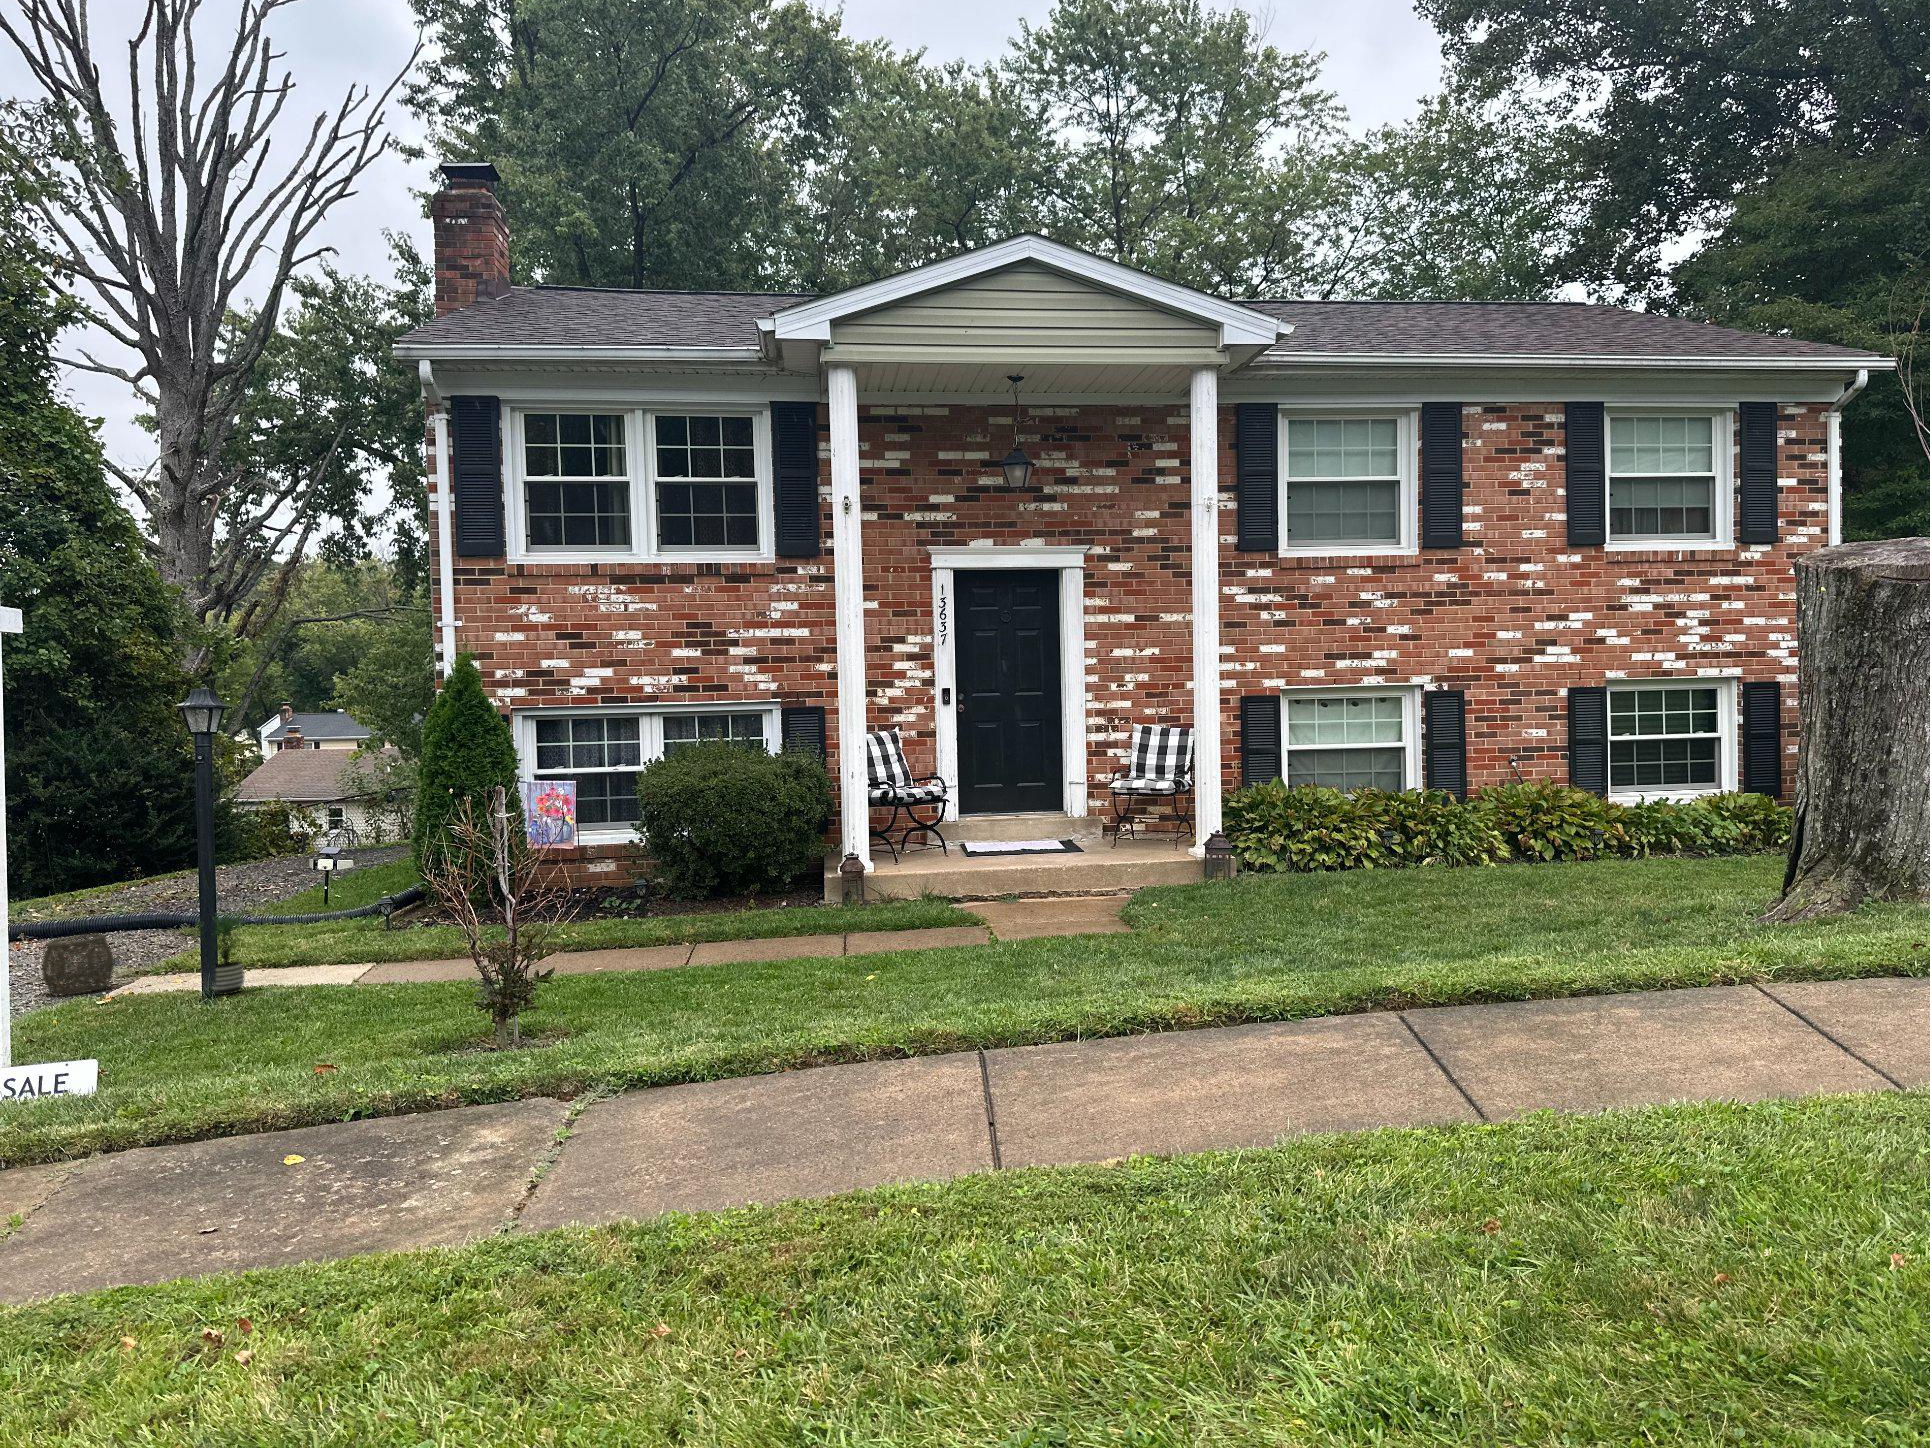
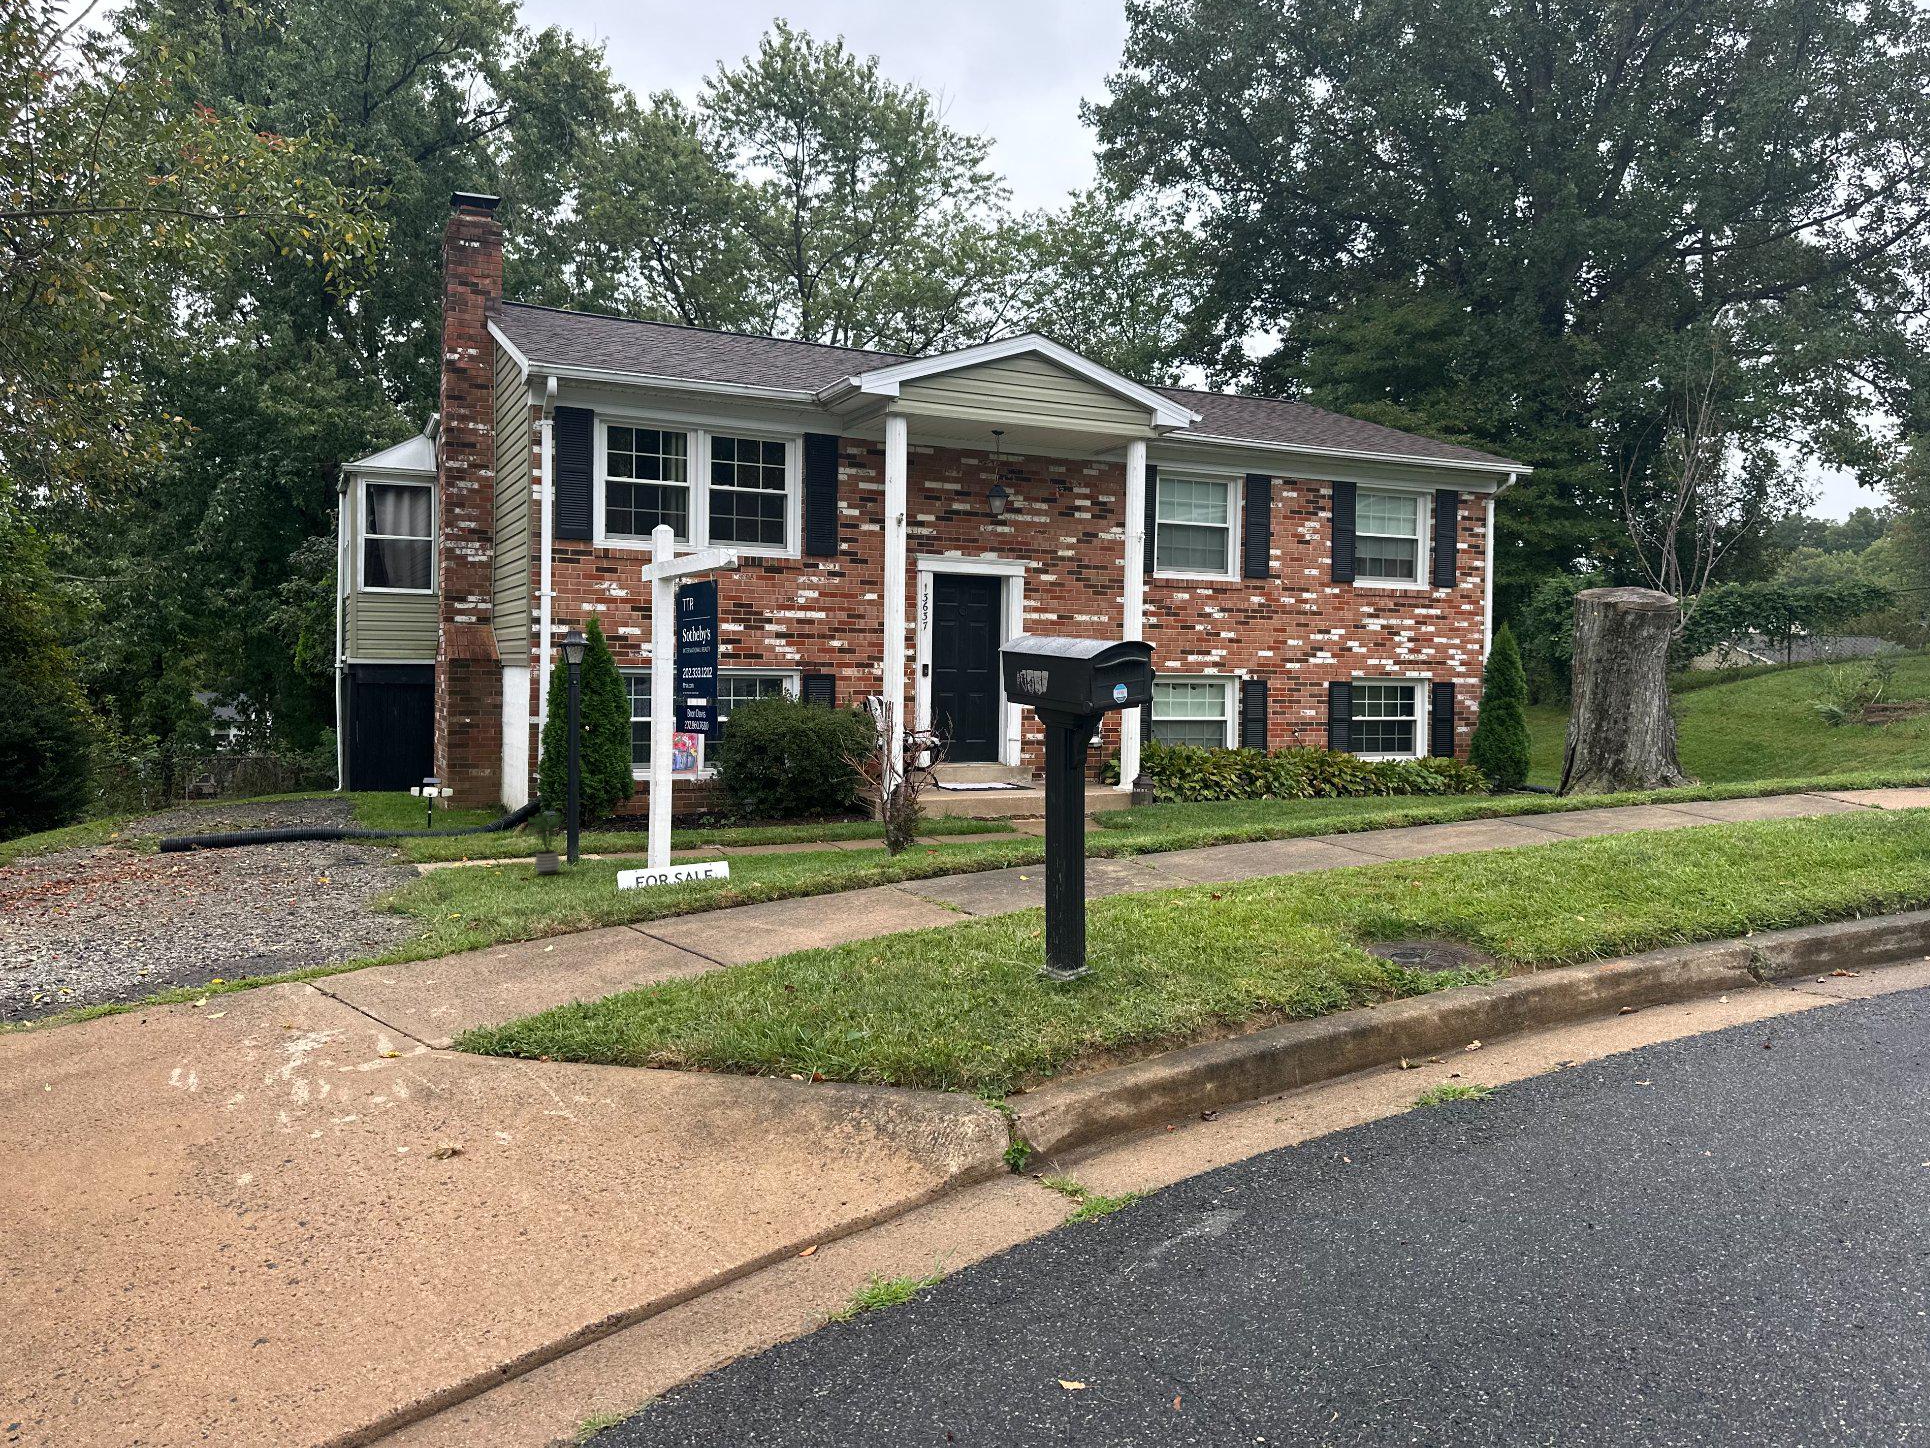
woven basket: present [42,934,114,996] -> none [373,831,427,879]

